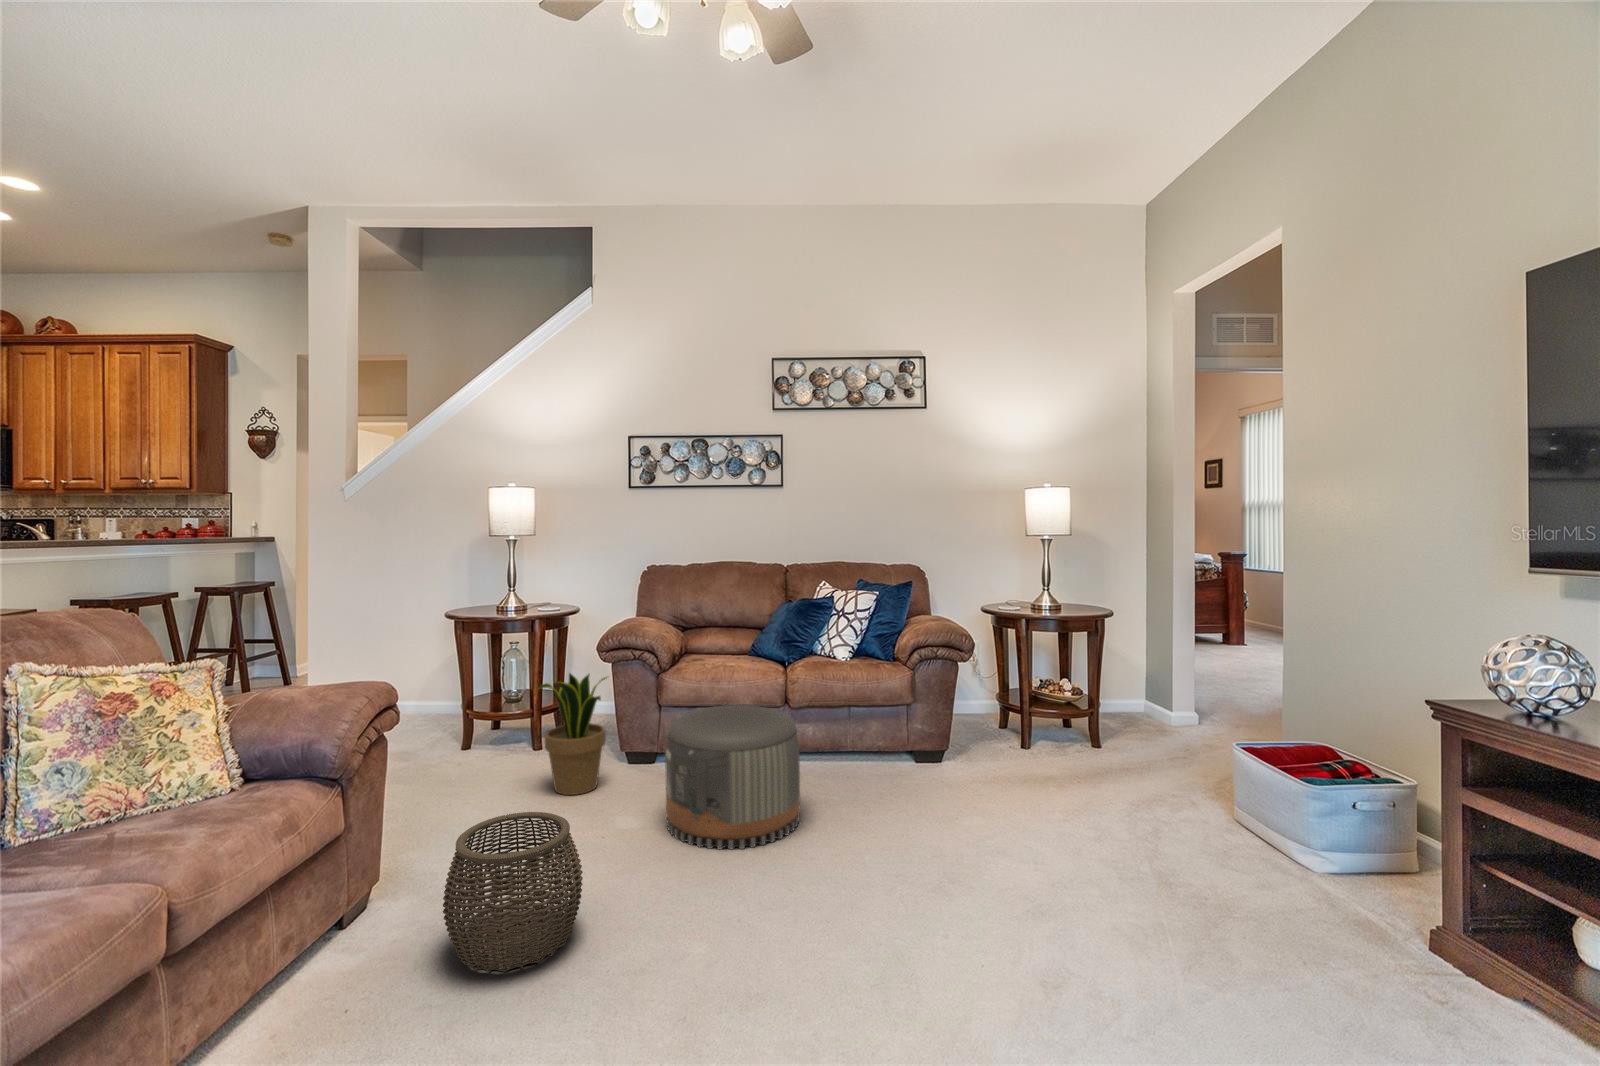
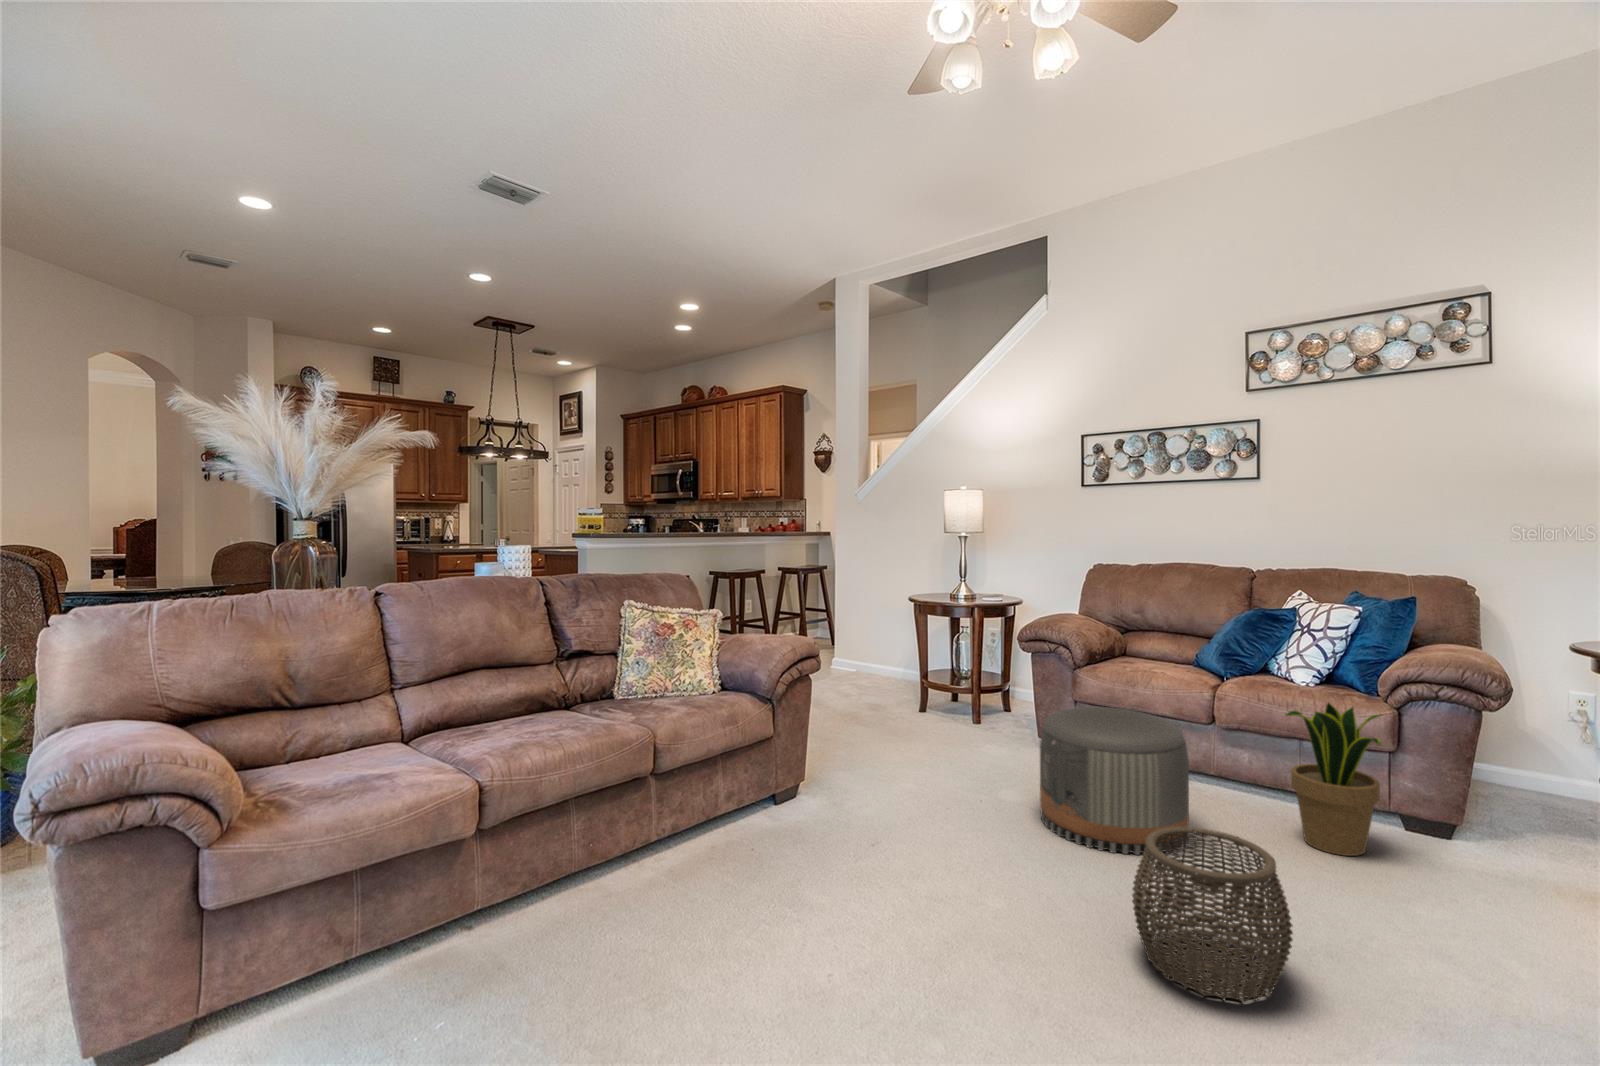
potted plant: present [538,673,606,795] -> present [1286,703,1381,856]
woven basket: present [443,812,583,973] -> present [1132,827,1293,1002]

